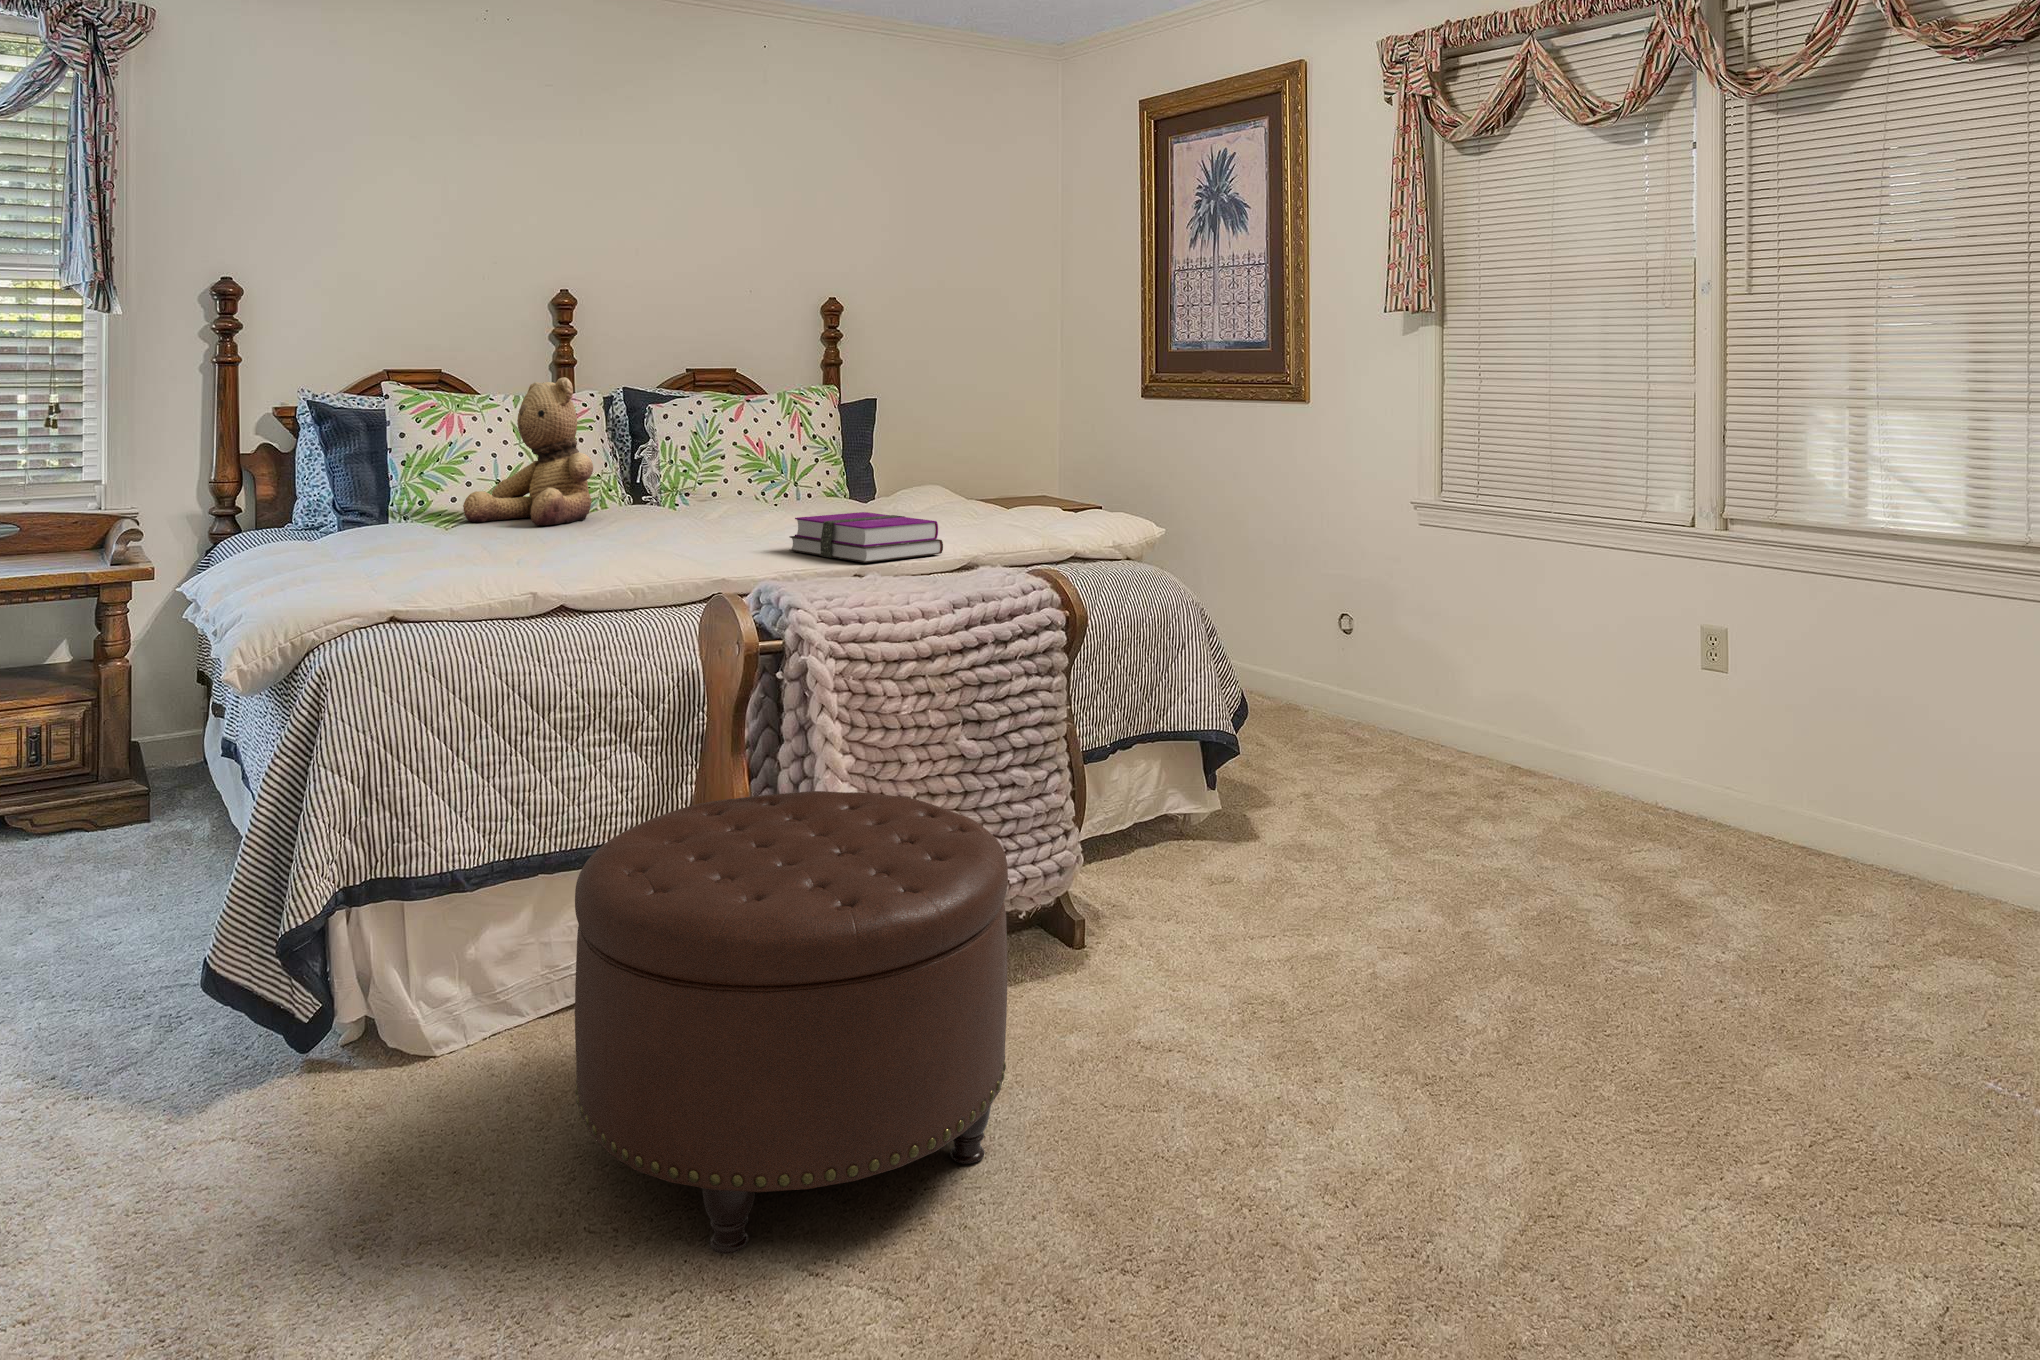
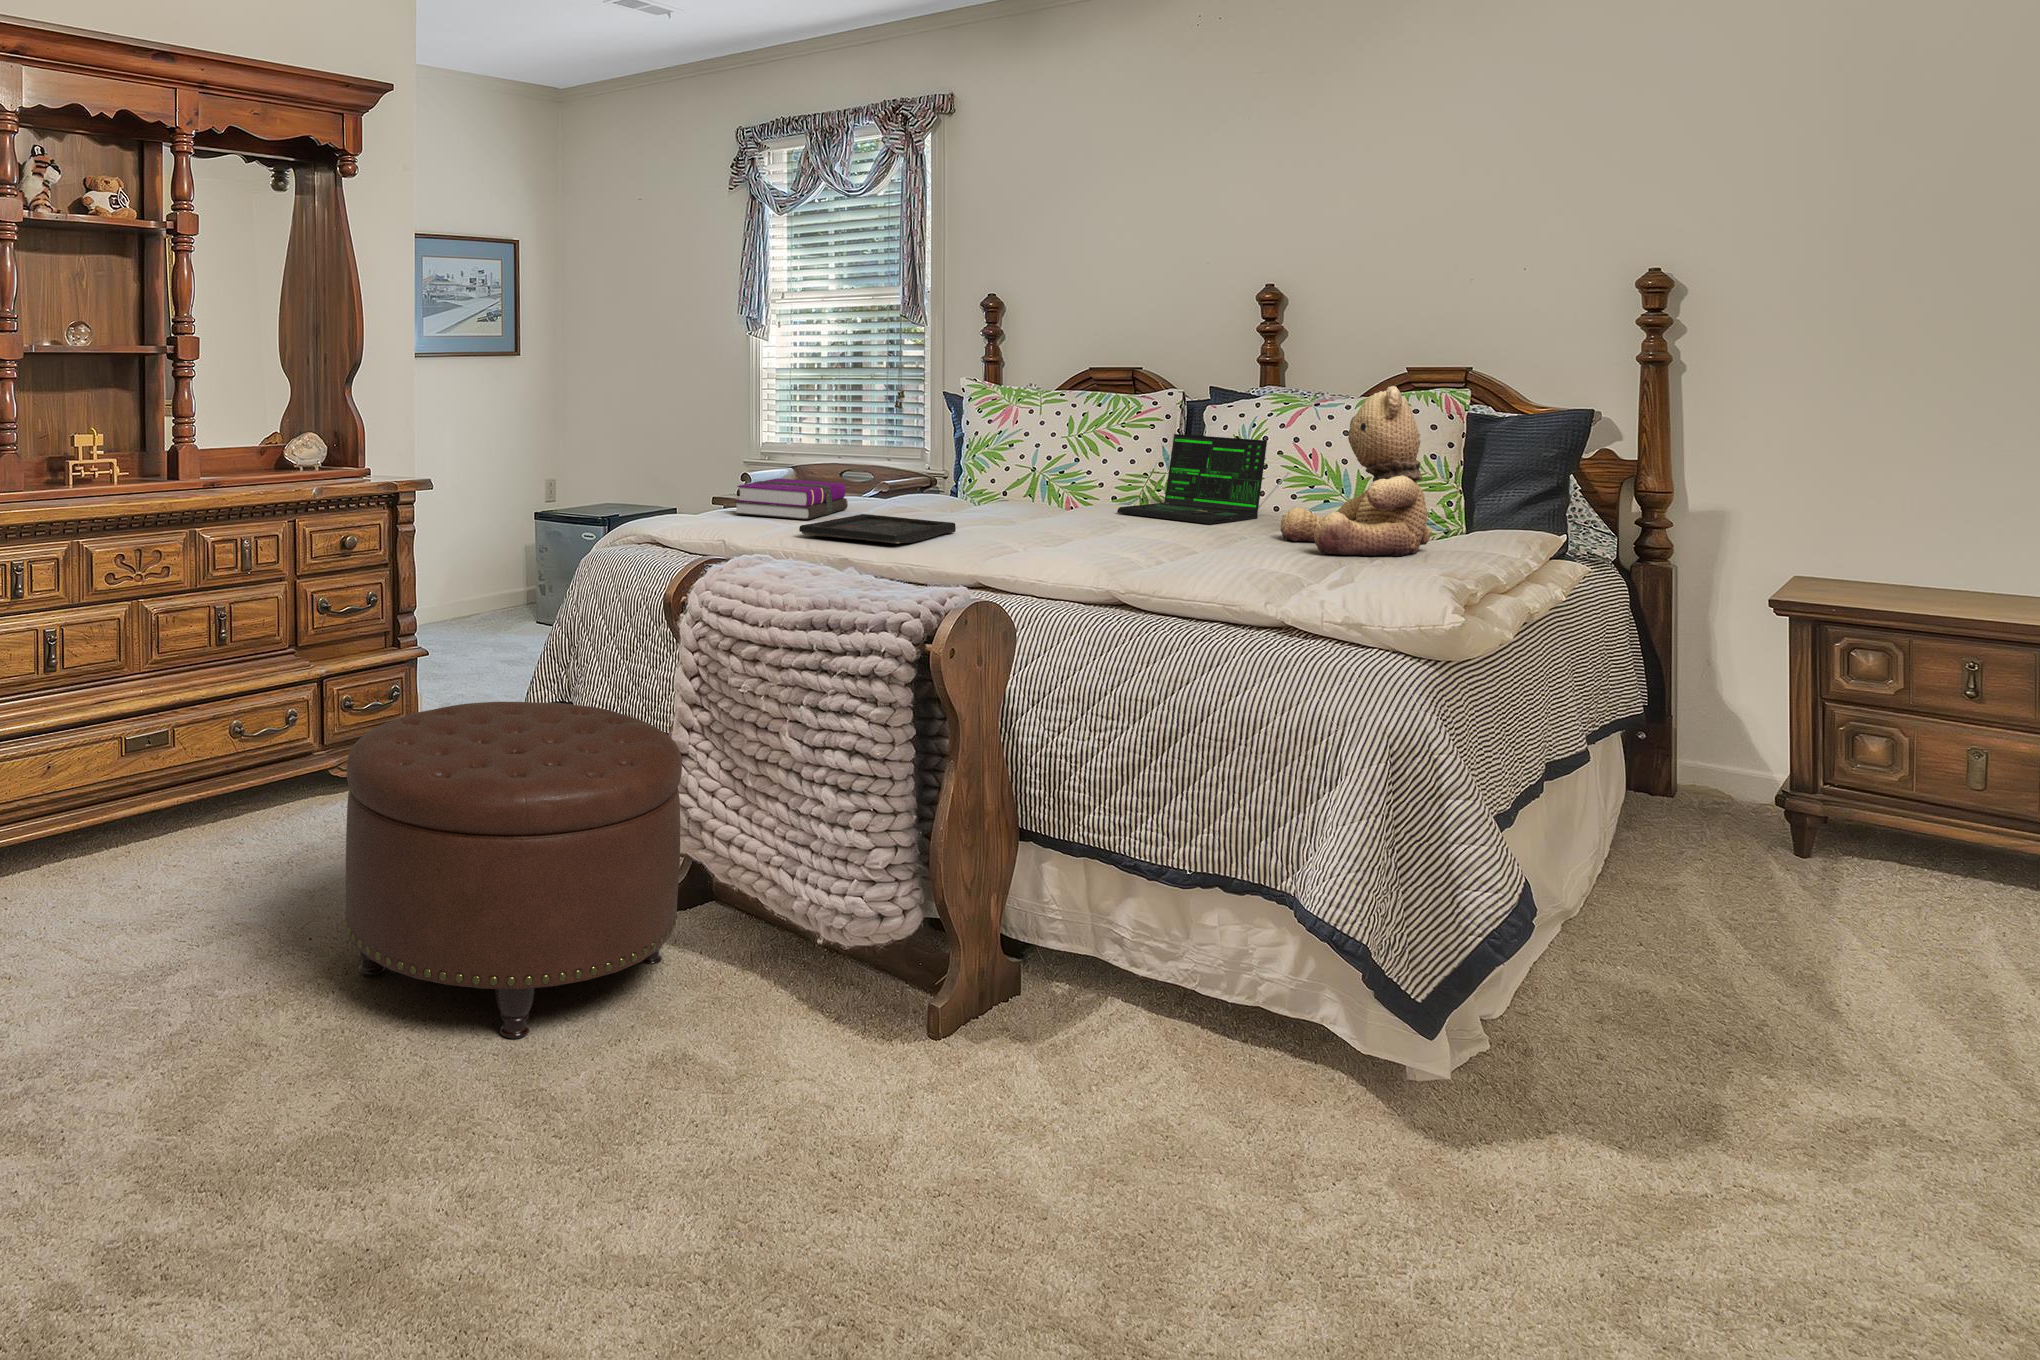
teddy bear: present [463,377,593,526] -> present [1281,386,1431,556]
laptop: none [635,432,754,513] -> present [1117,434,1290,524]
hardback book: present [789,512,943,563] -> present [734,478,848,519]
tray: none [560,534,732,567] -> present [799,514,956,544]

